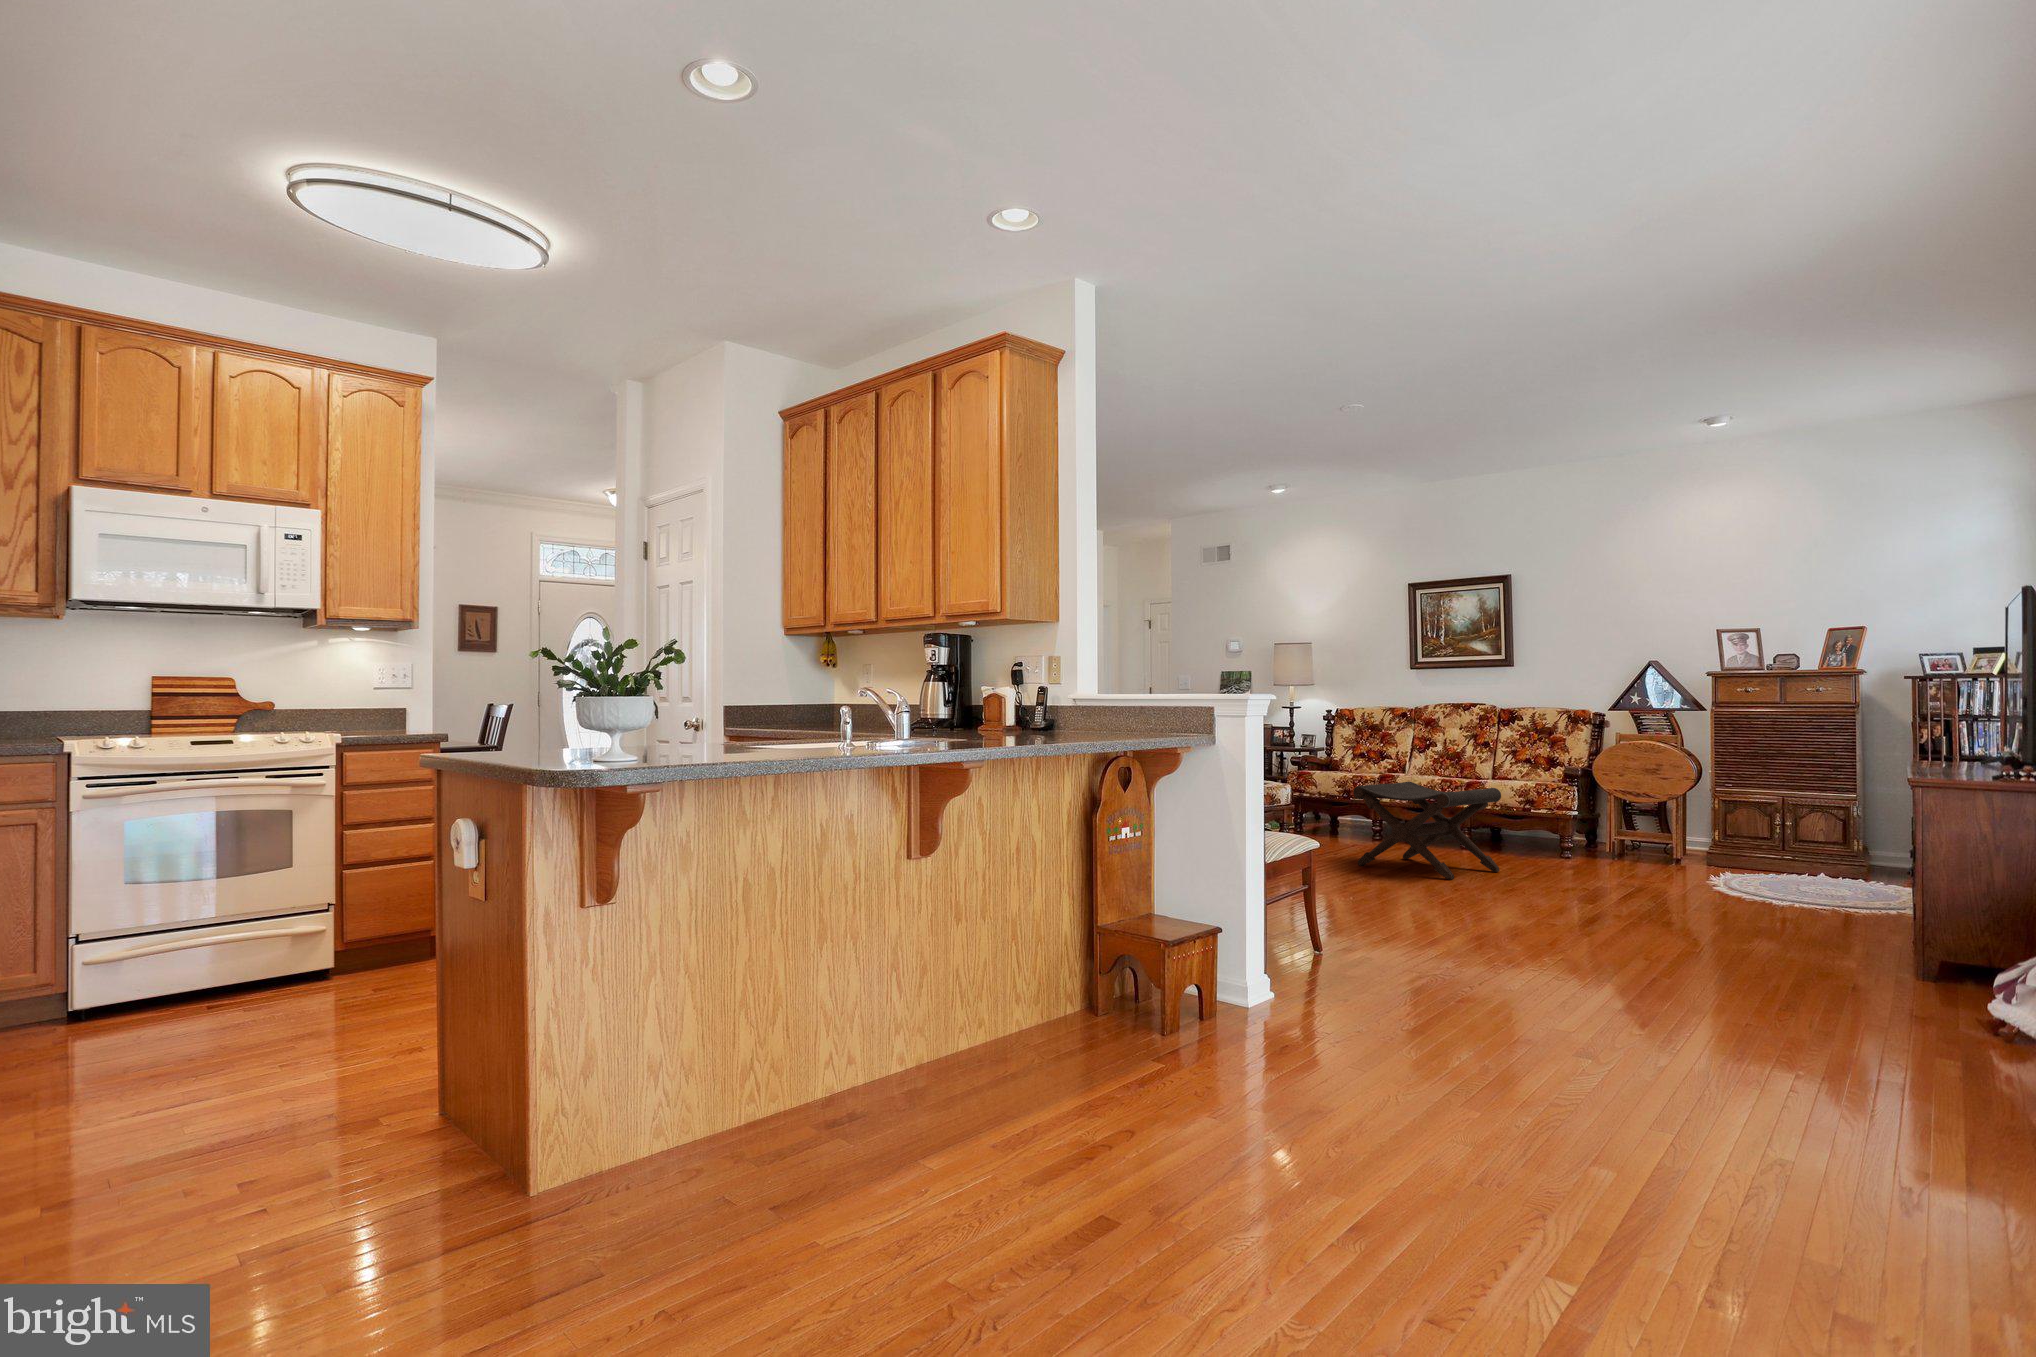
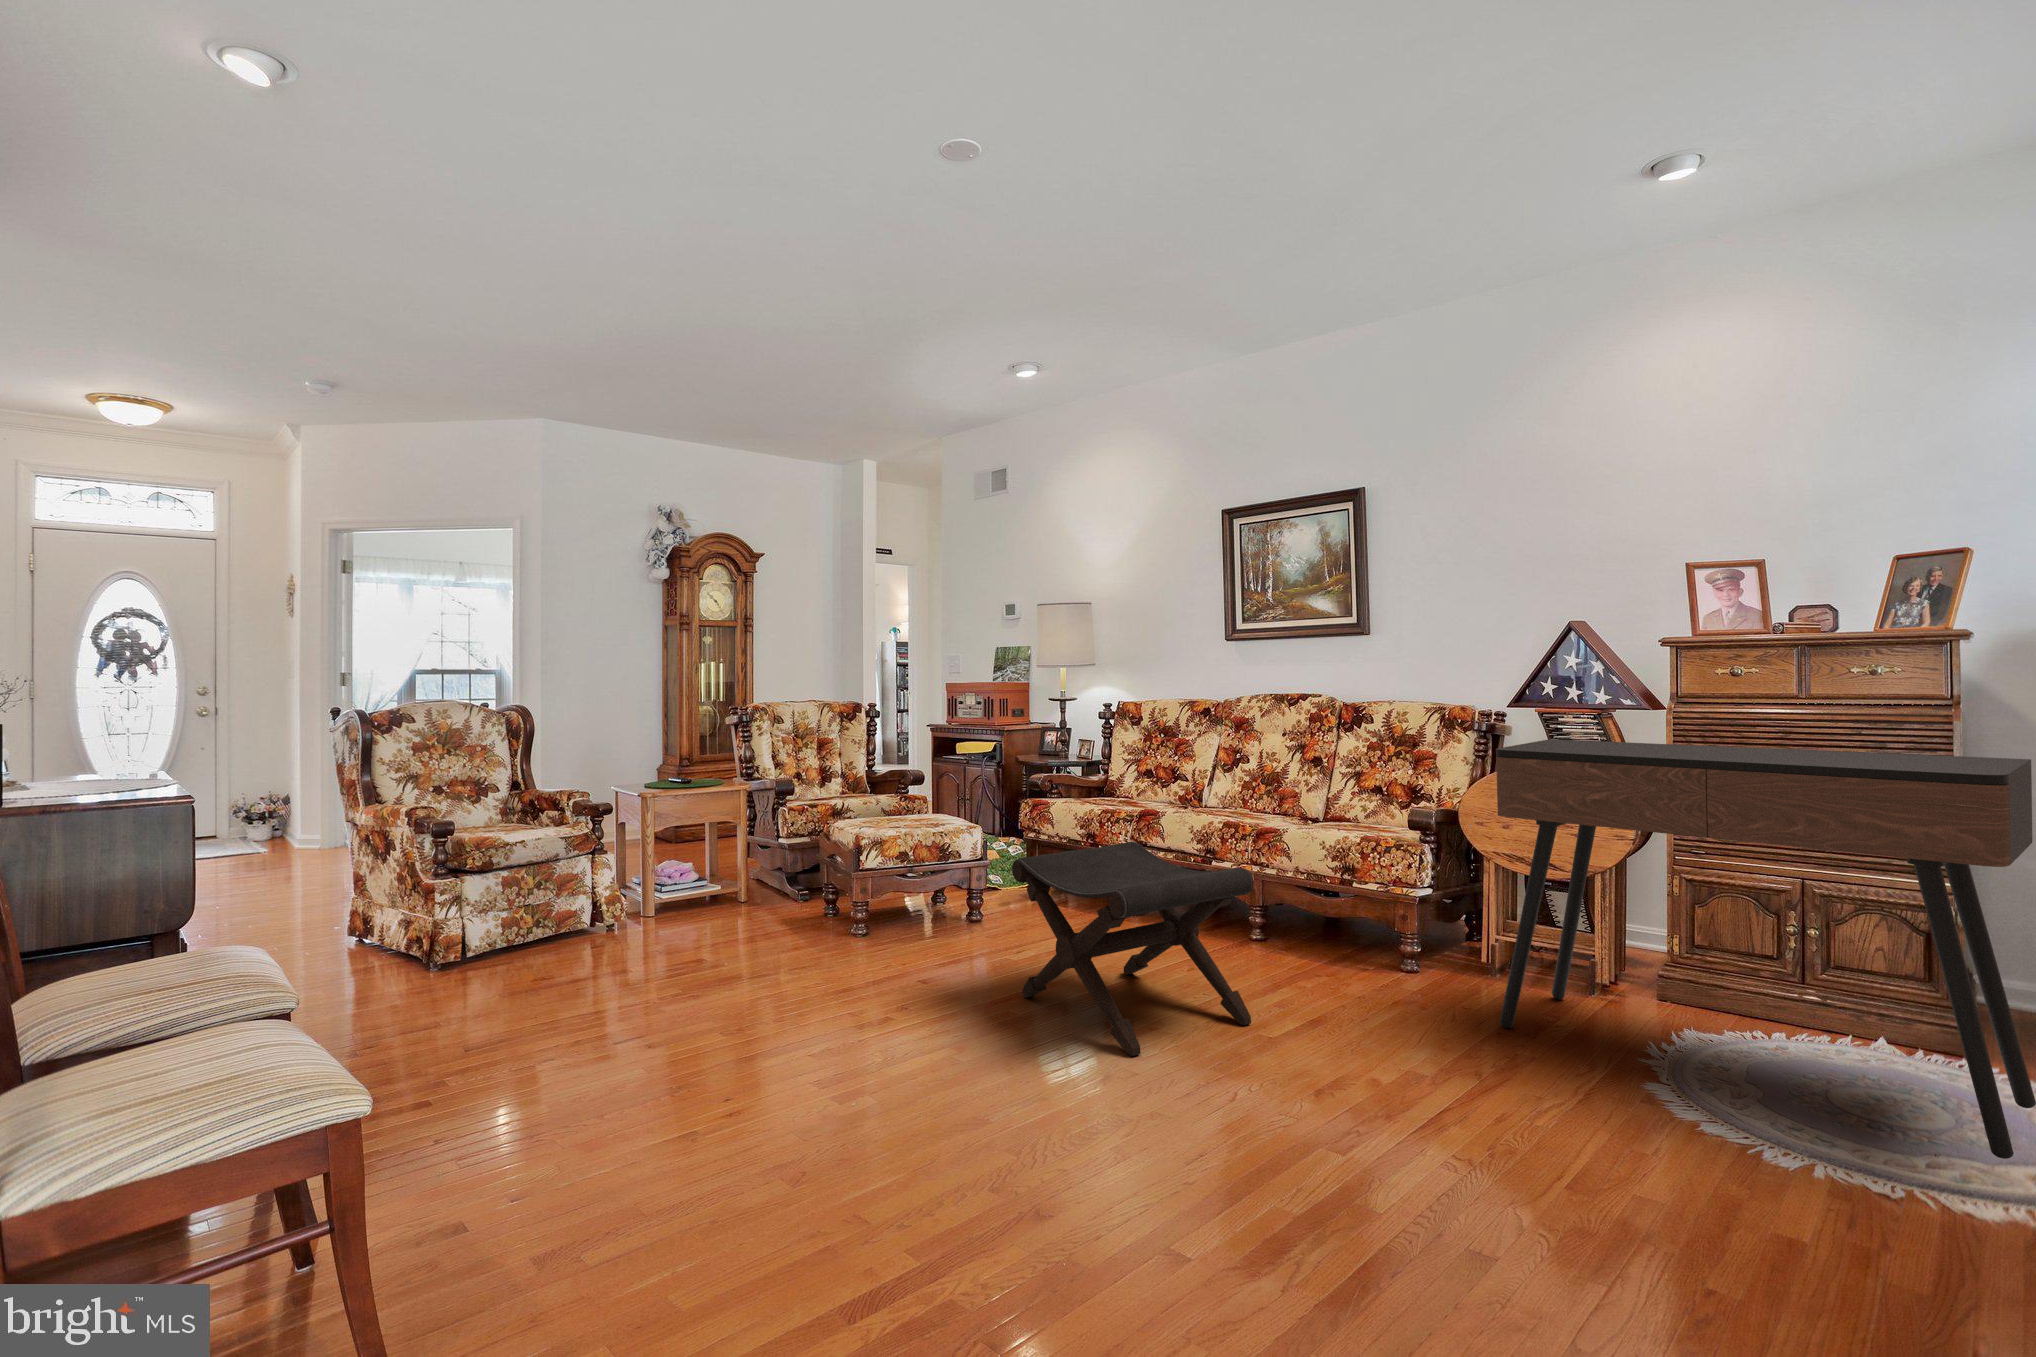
console table: none [1629,723,1891,898] -> present [1496,739,2036,1159]

